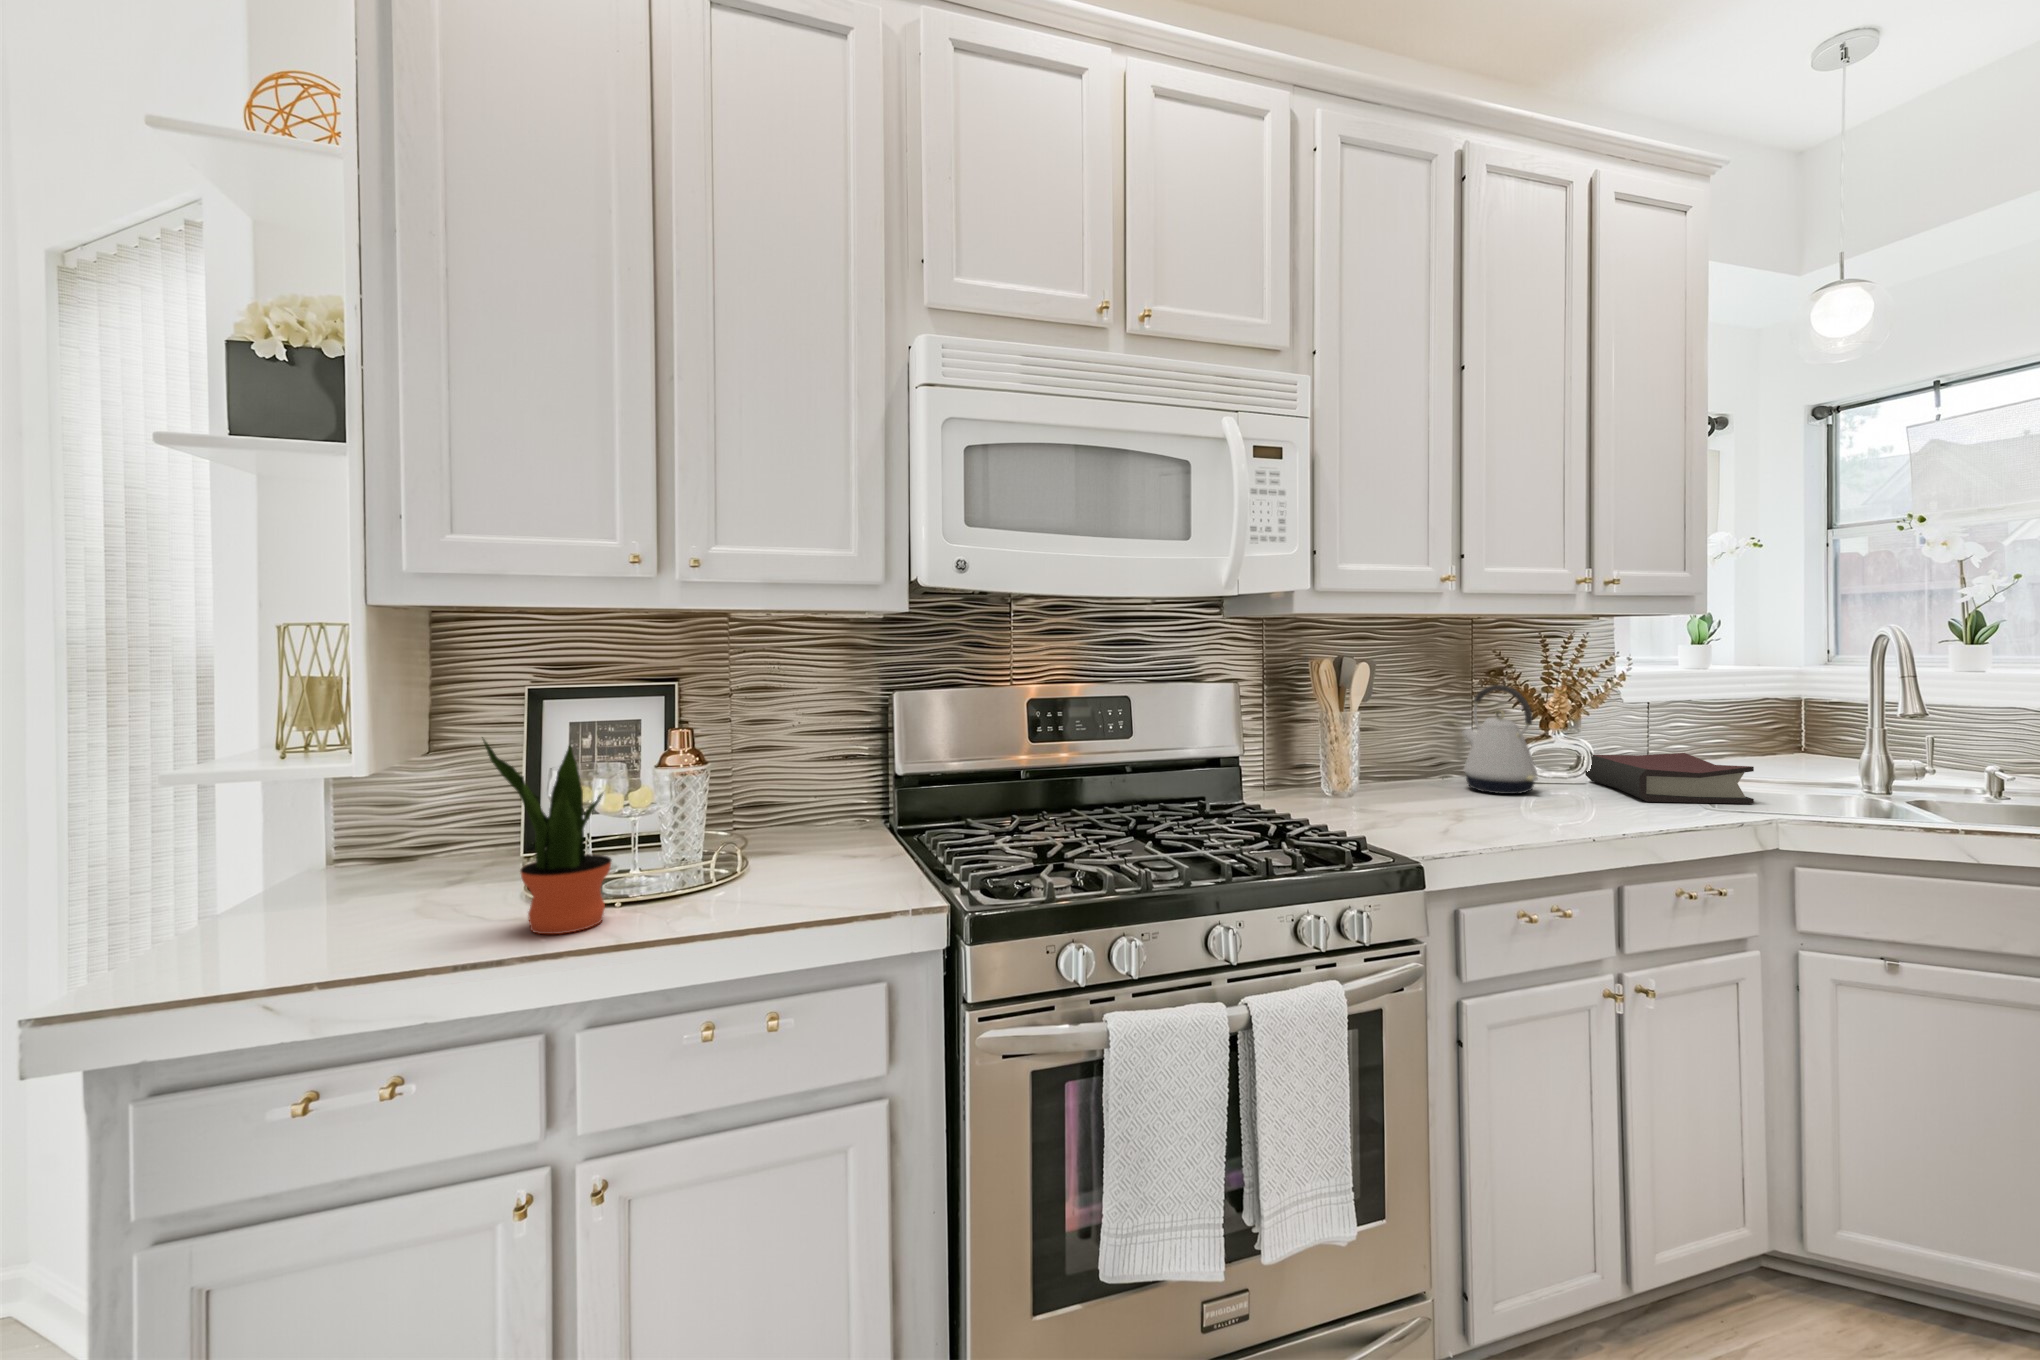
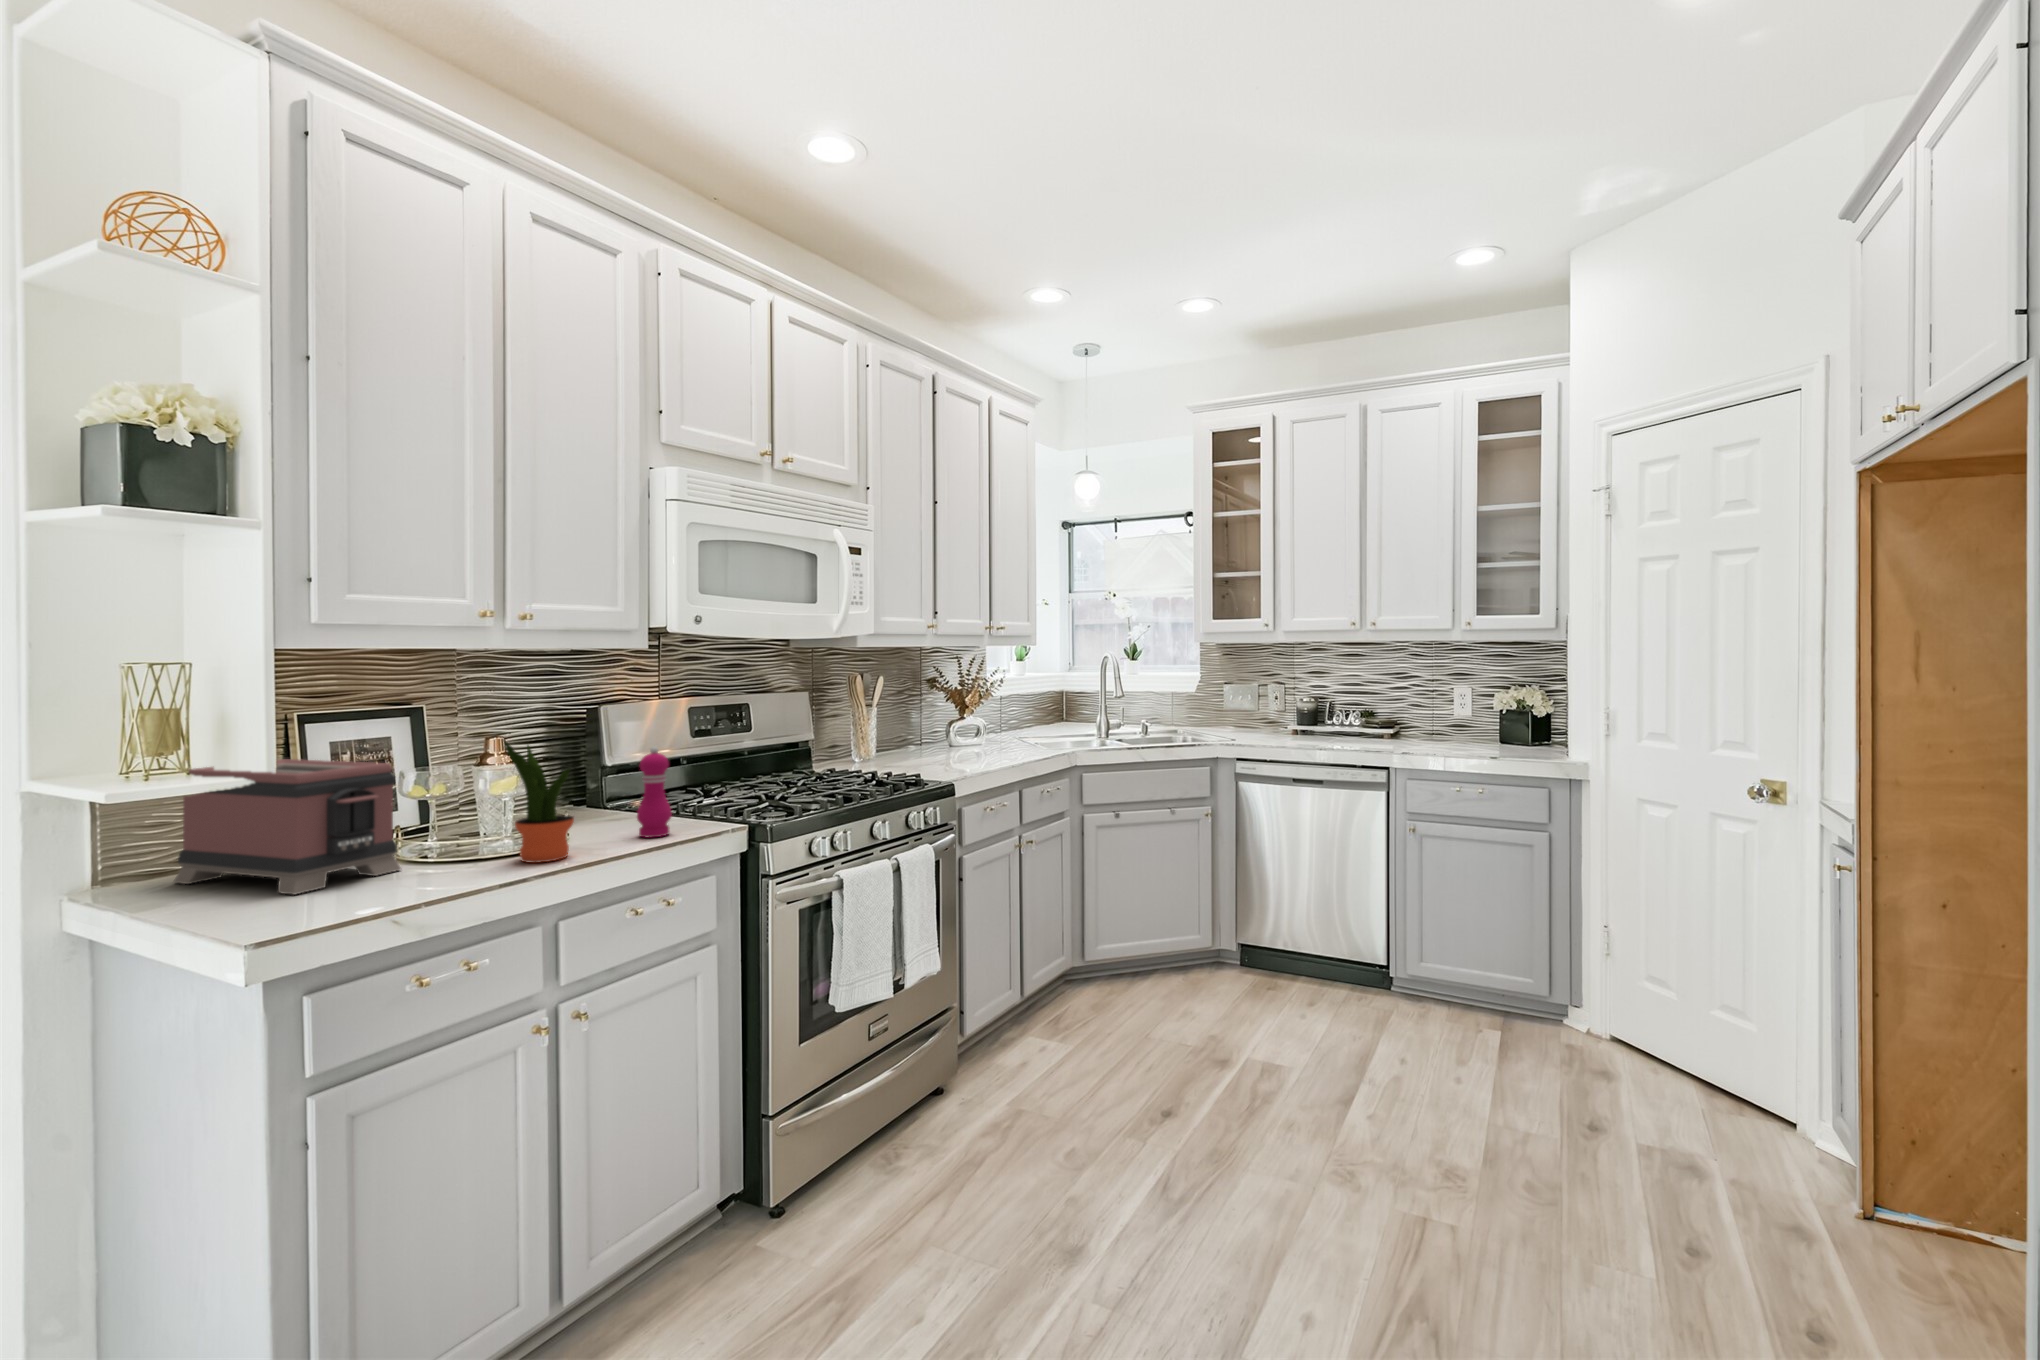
kettle: present [1462,685,1538,794] -> none [918,688,965,753]
toaster: none [262,738,468,926] -> present [174,759,401,894]
hardback book: present [1585,753,1754,804] -> none [978,723,1061,749]
pepper mill: none [748,761,803,911] -> present [637,746,672,838]

